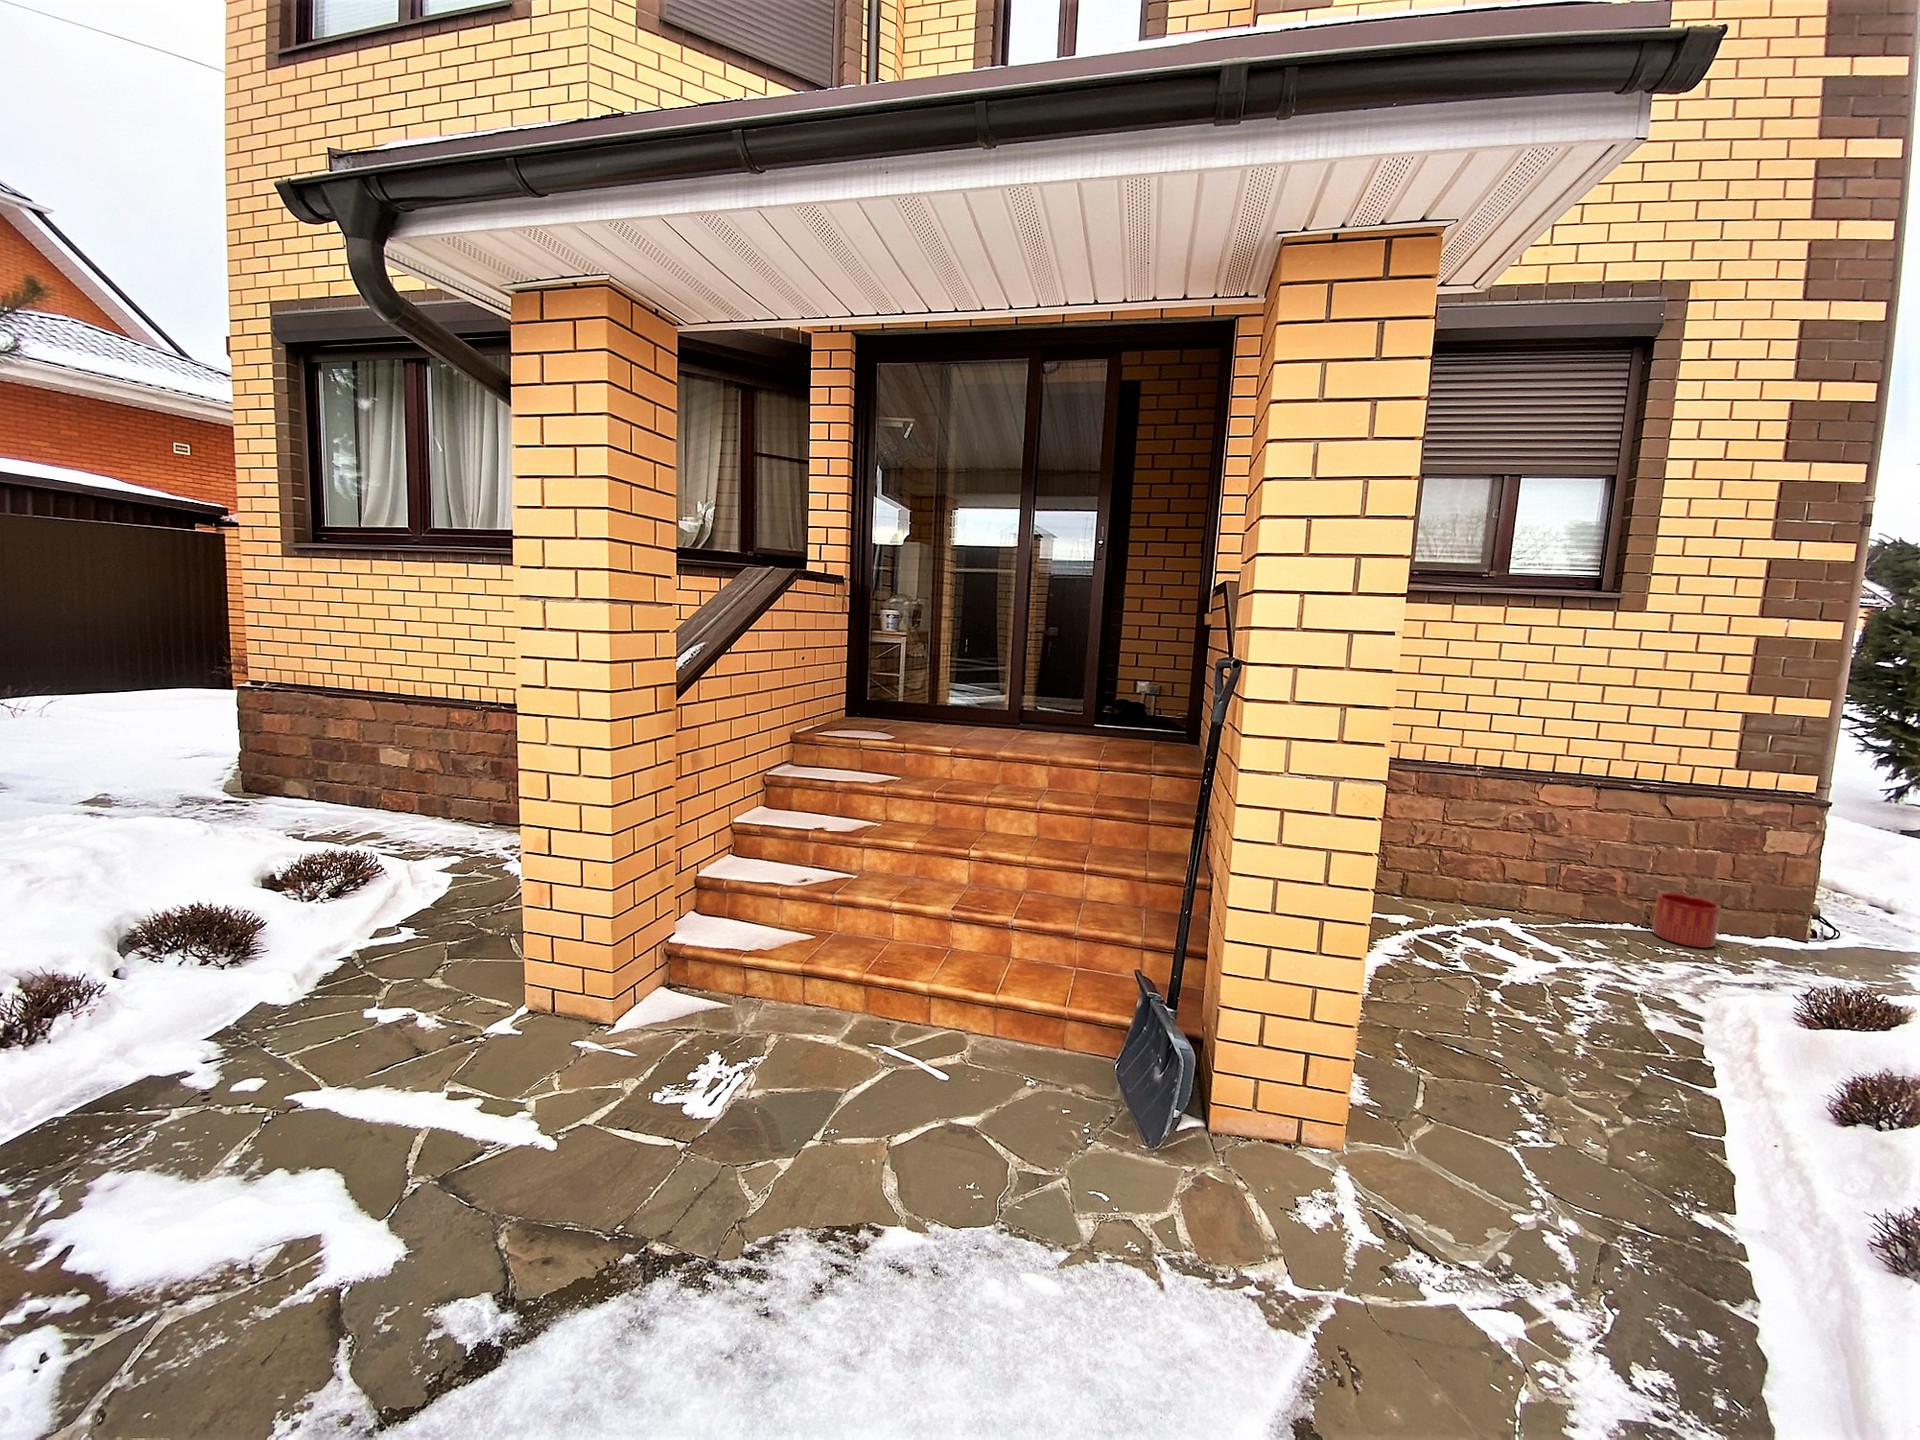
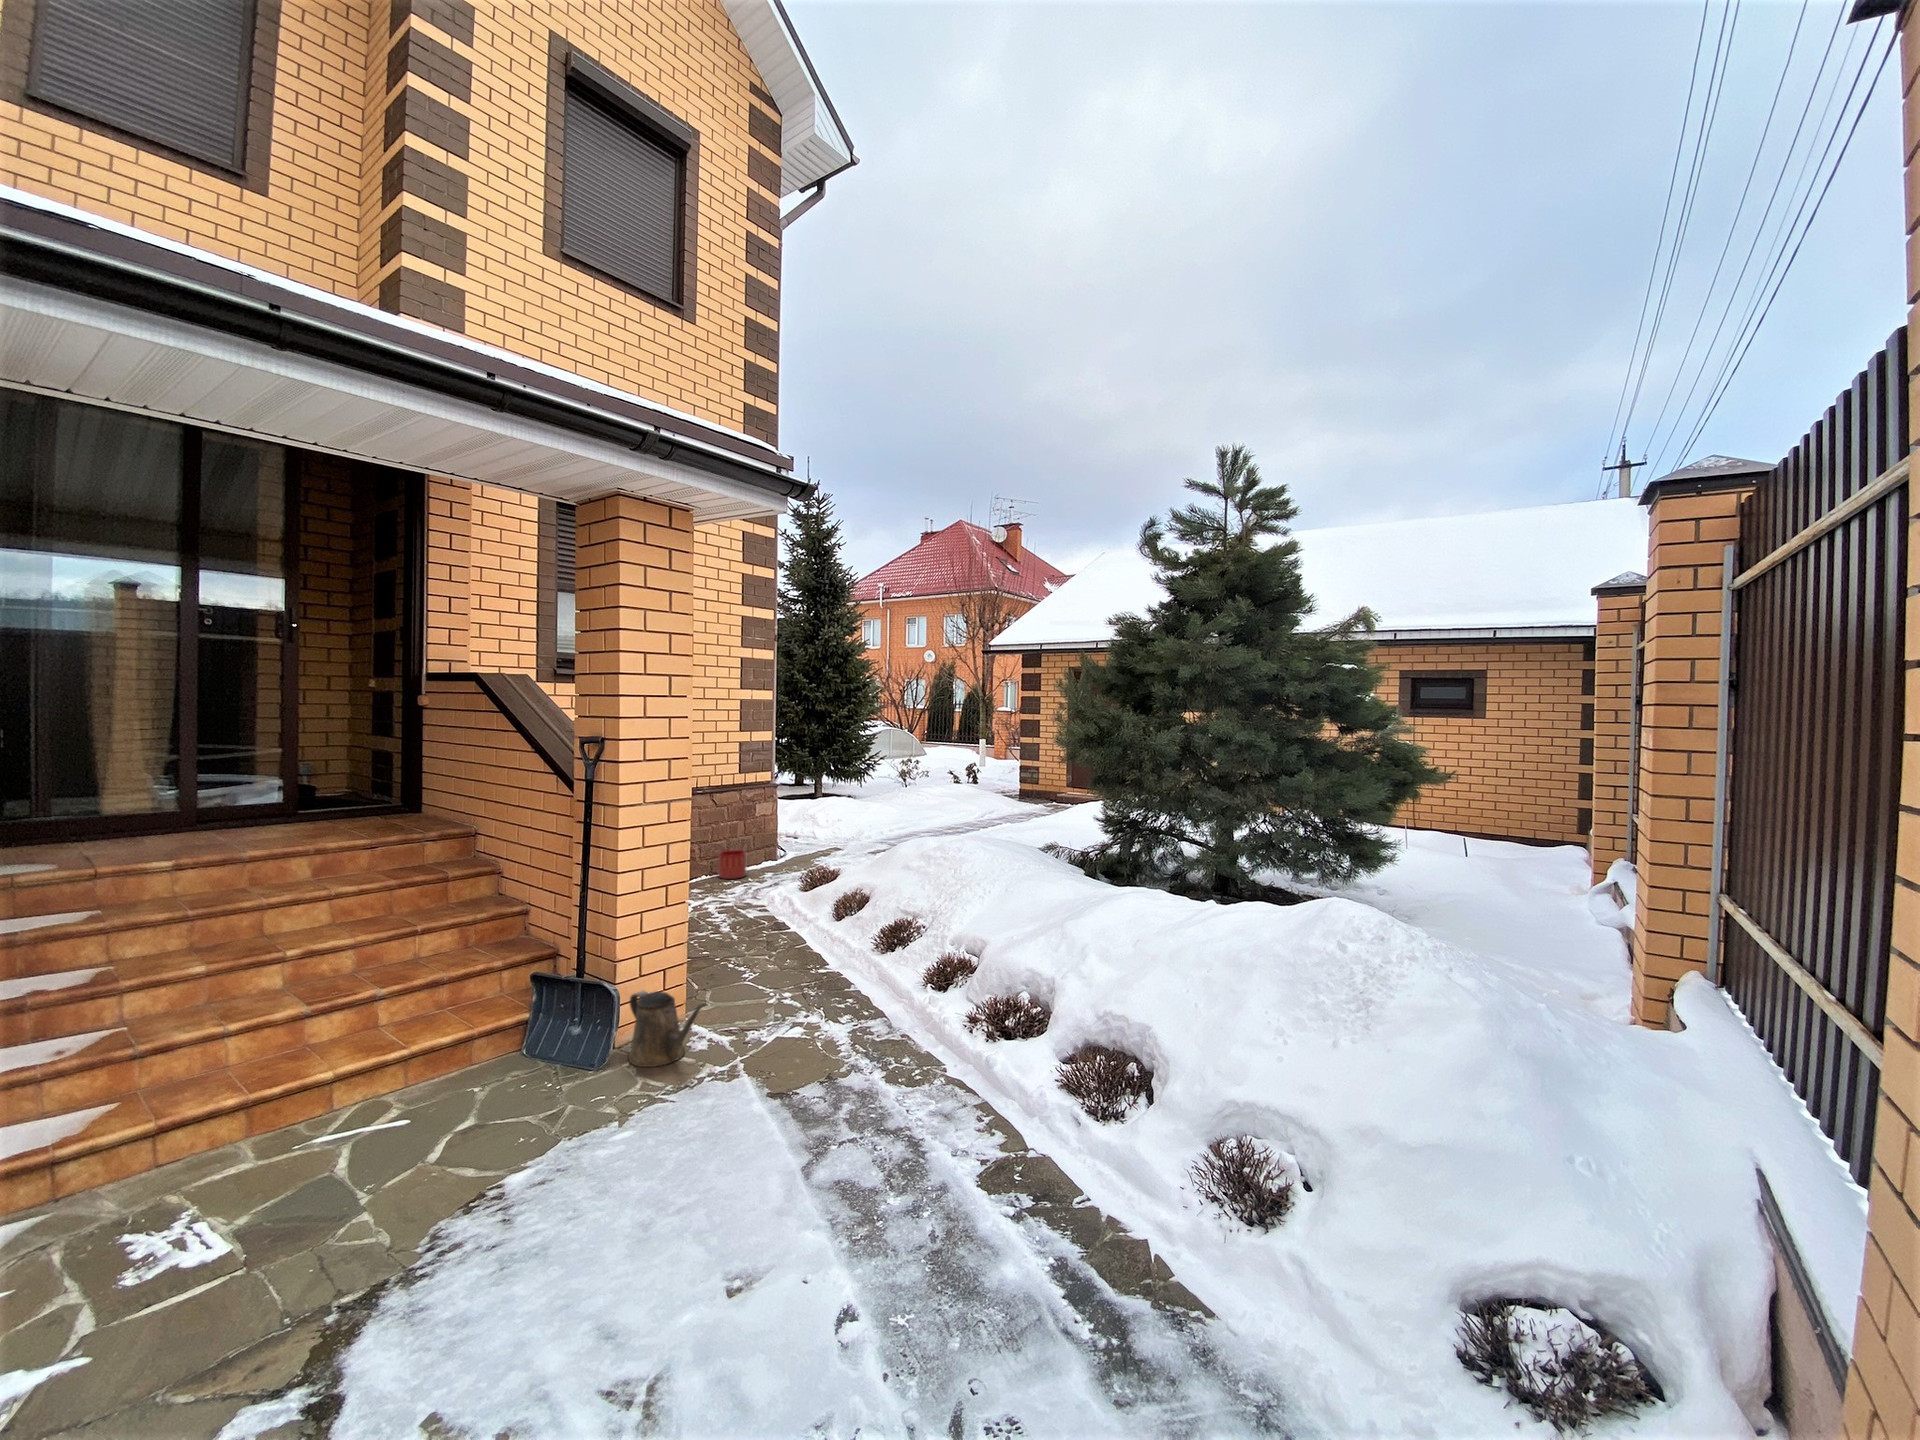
watering can: none [1185,1066,1278,1213] -> present [629,991,706,1067]

